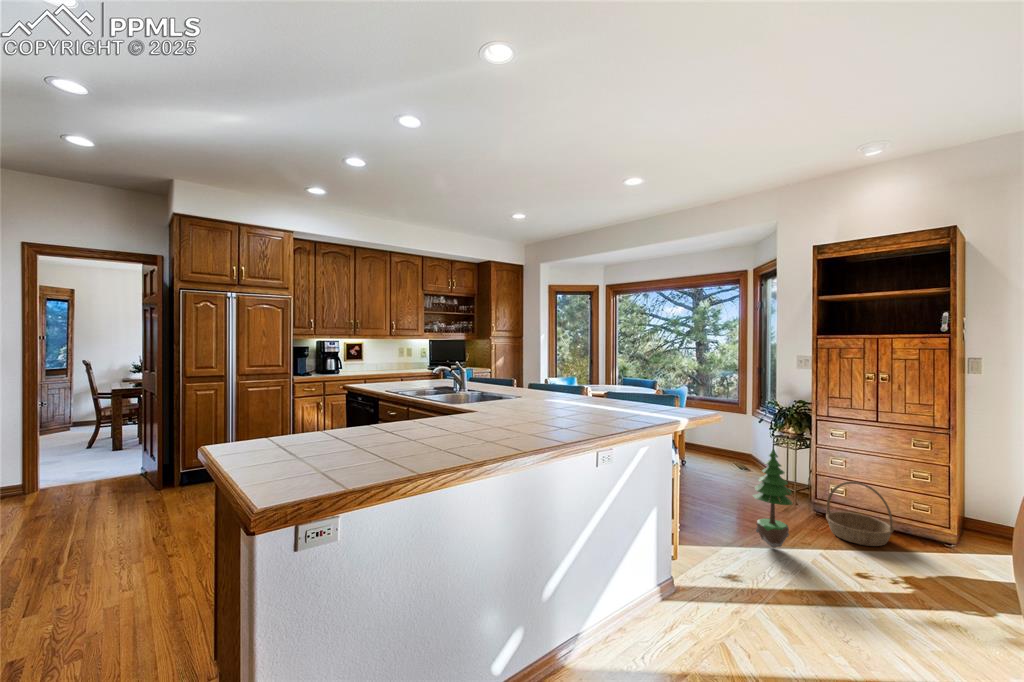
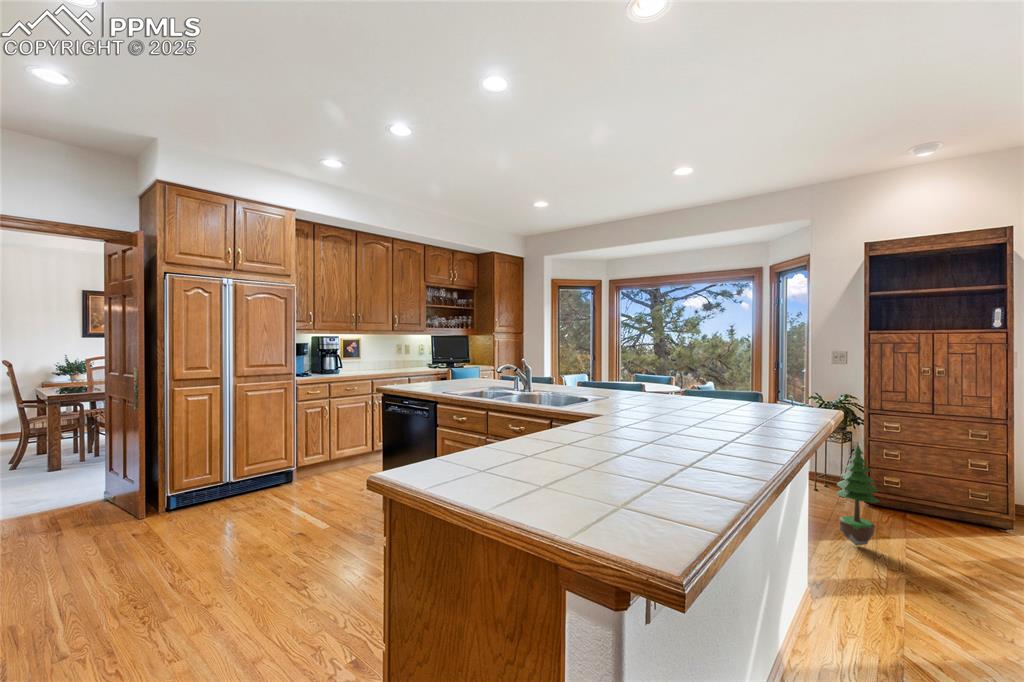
basket: present [826,481,893,546] -> none [888,474,961,538]

